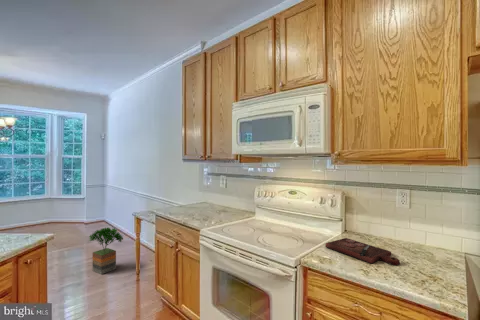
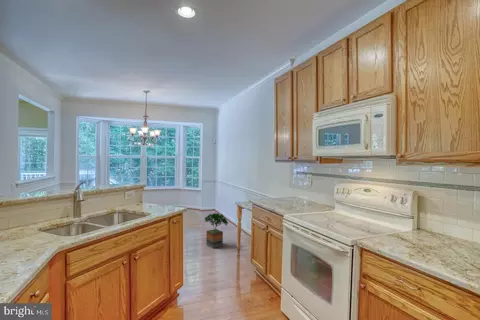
cutting board: present [326,238,400,265] -> none [386,232,452,255]

